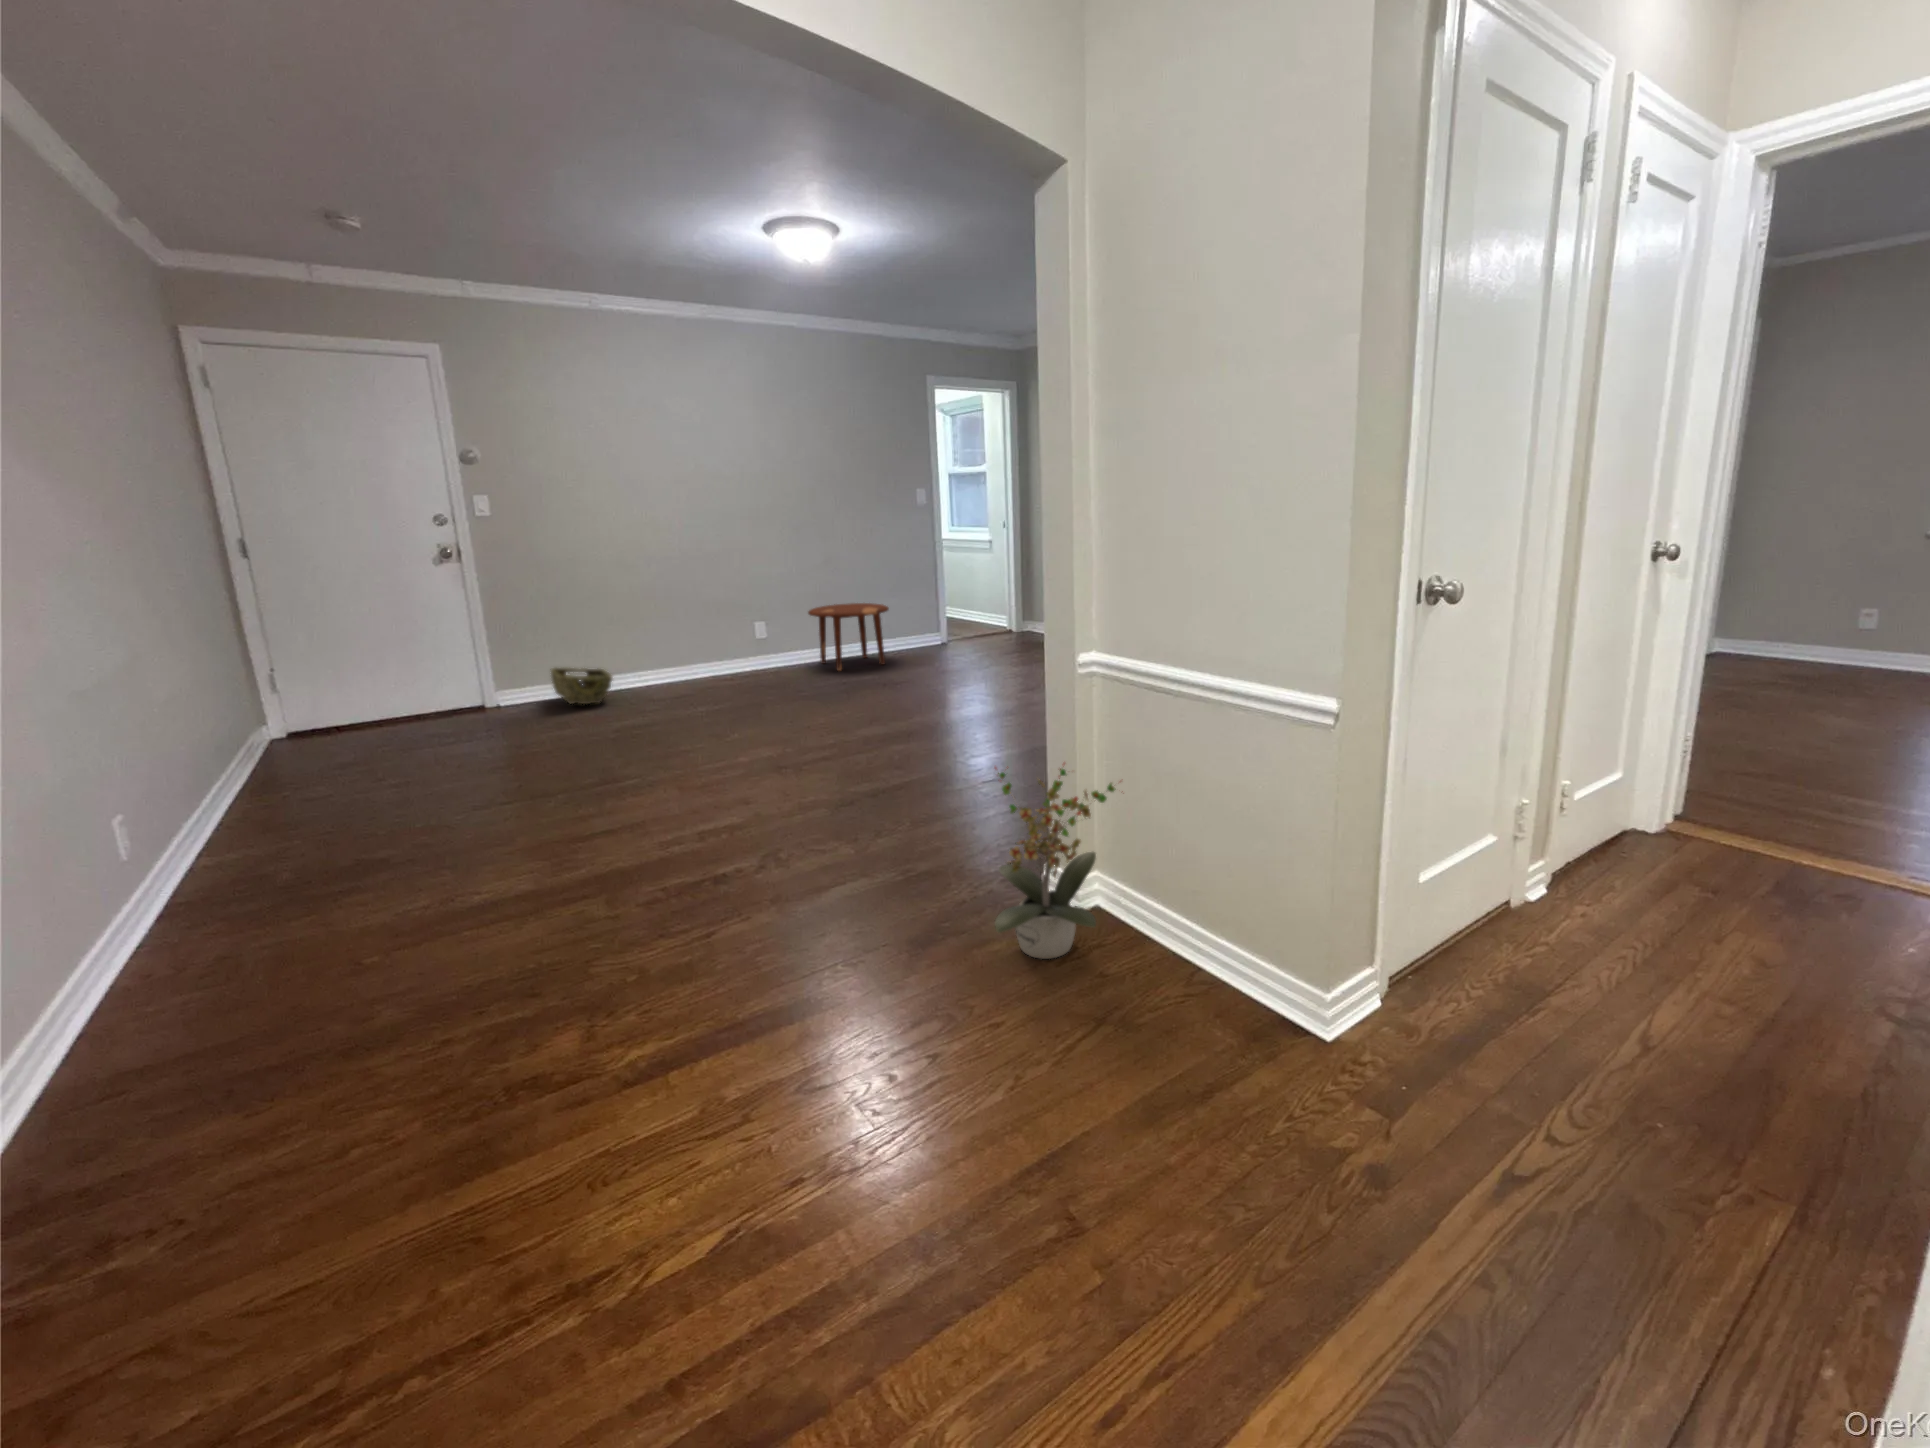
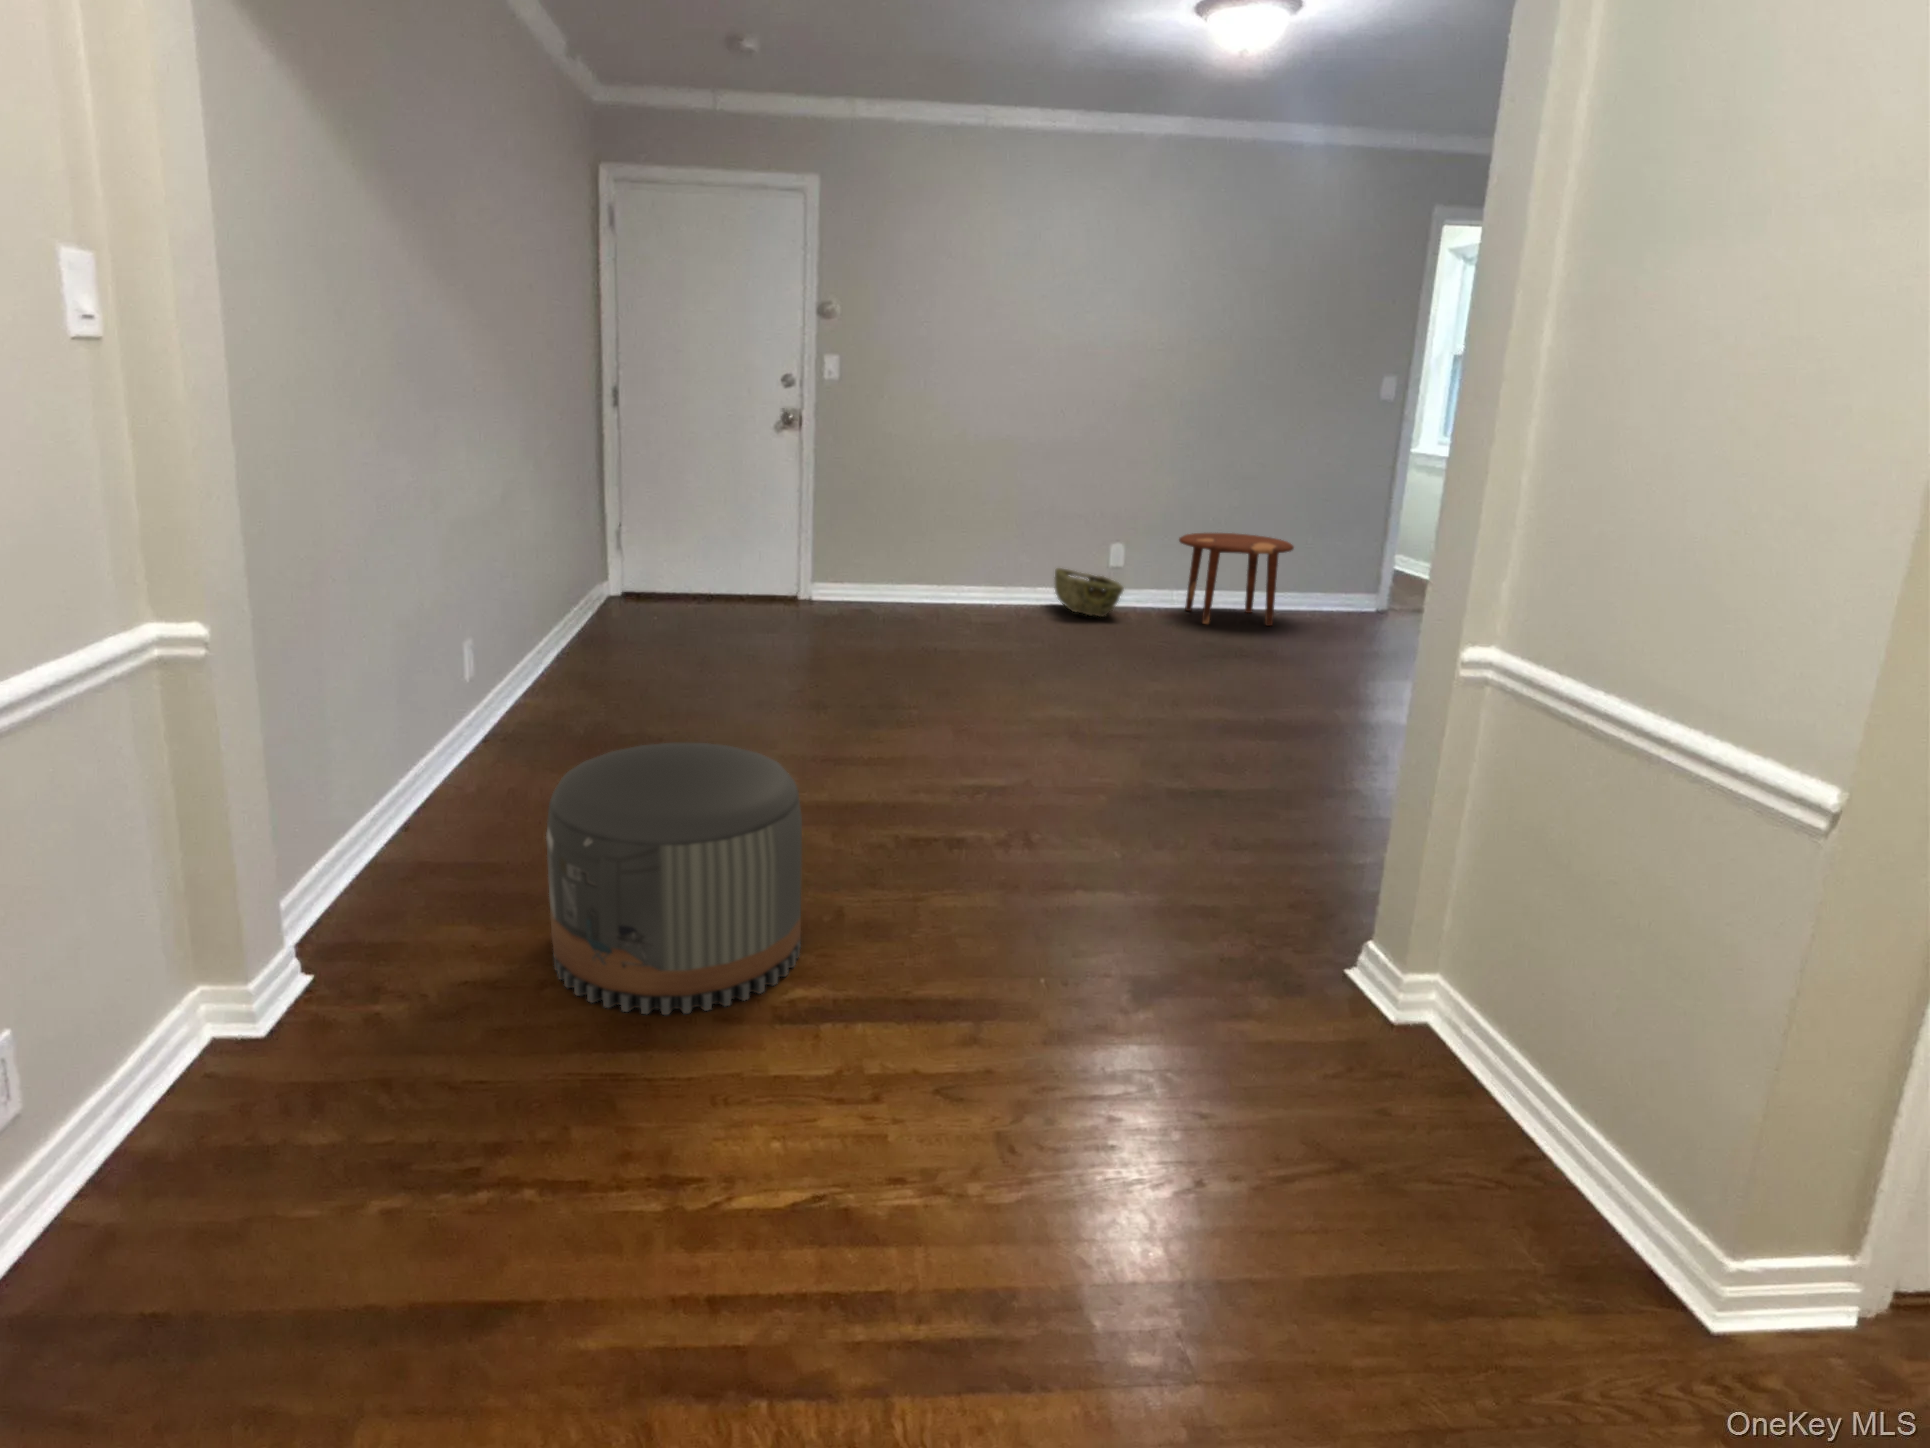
woven basket: present [551,667,612,704] -> present [1054,568,1124,617]
potted plant: present [995,763,1116,959] -> none [1240,782,1489,1065]
pouf: none [299,853,618,1156] -> present [546,743,802,1015]

